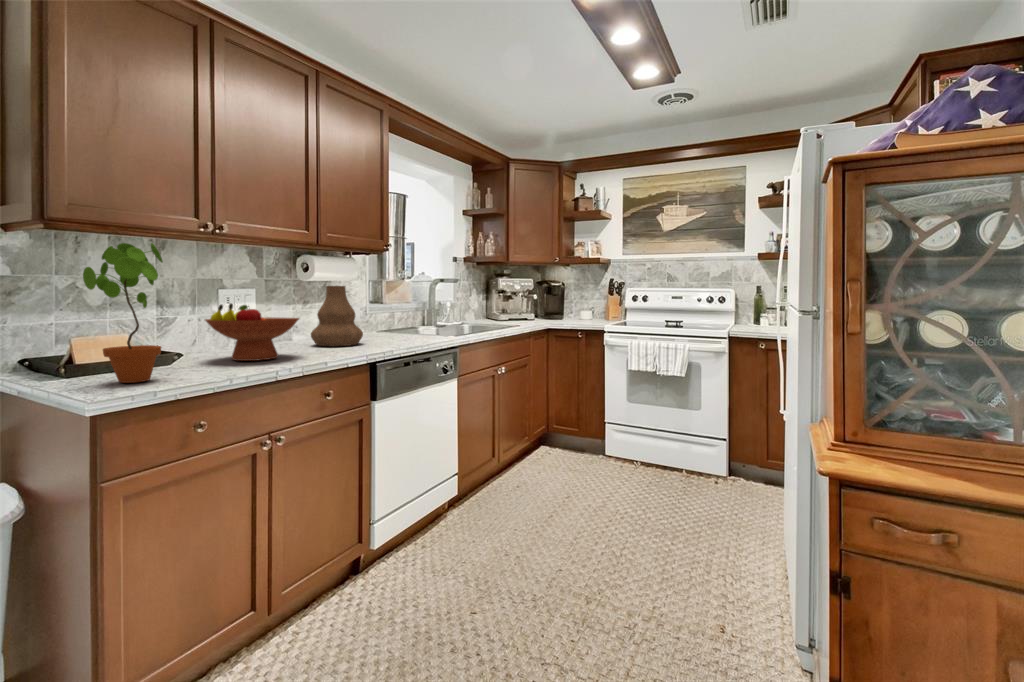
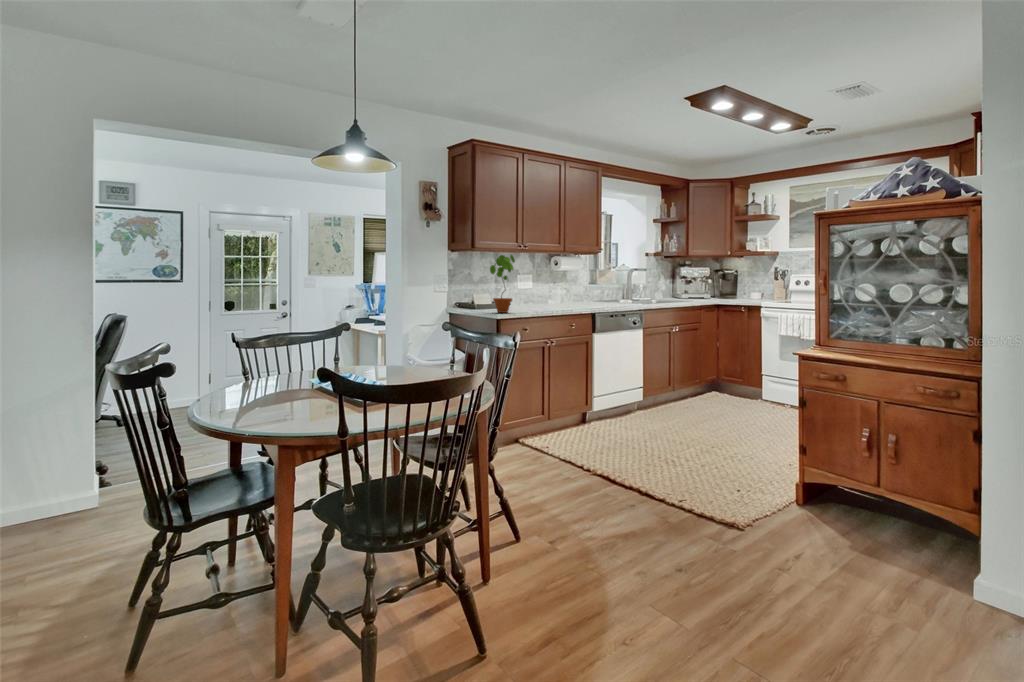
vase: present [311,286,363,346] -> none [560,273,588,307]
fruit bowl: present [205,303,299,361] -> none [519,281,561,310]

